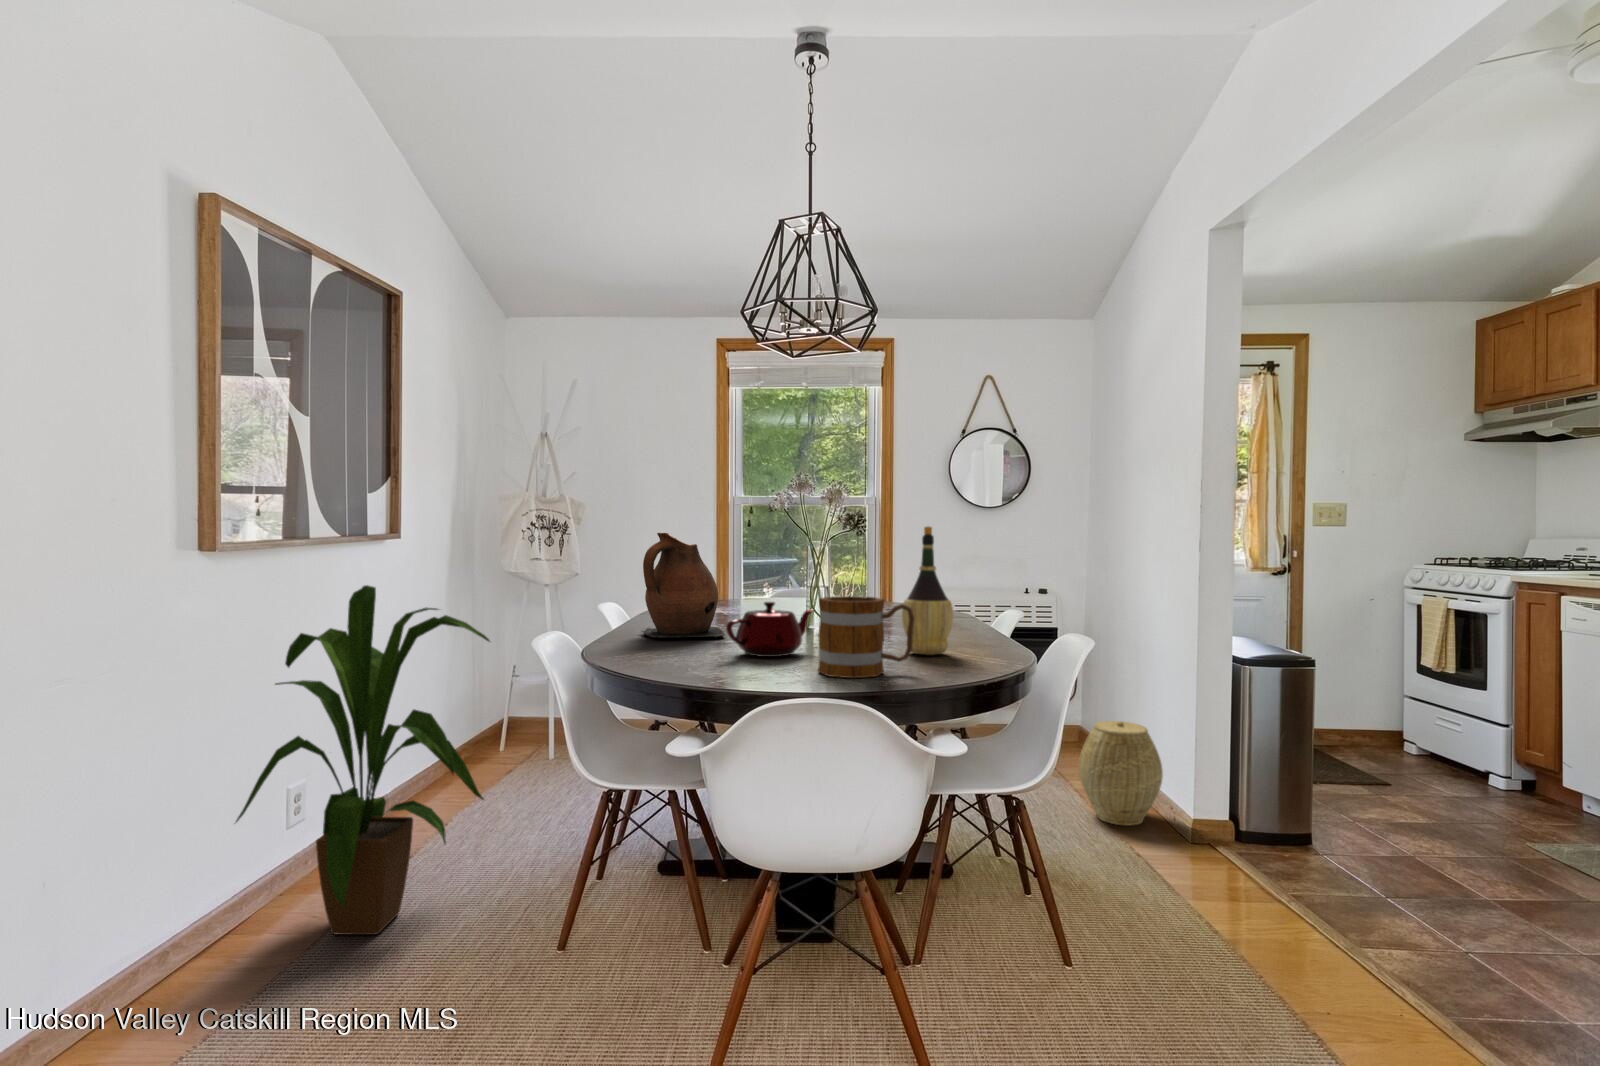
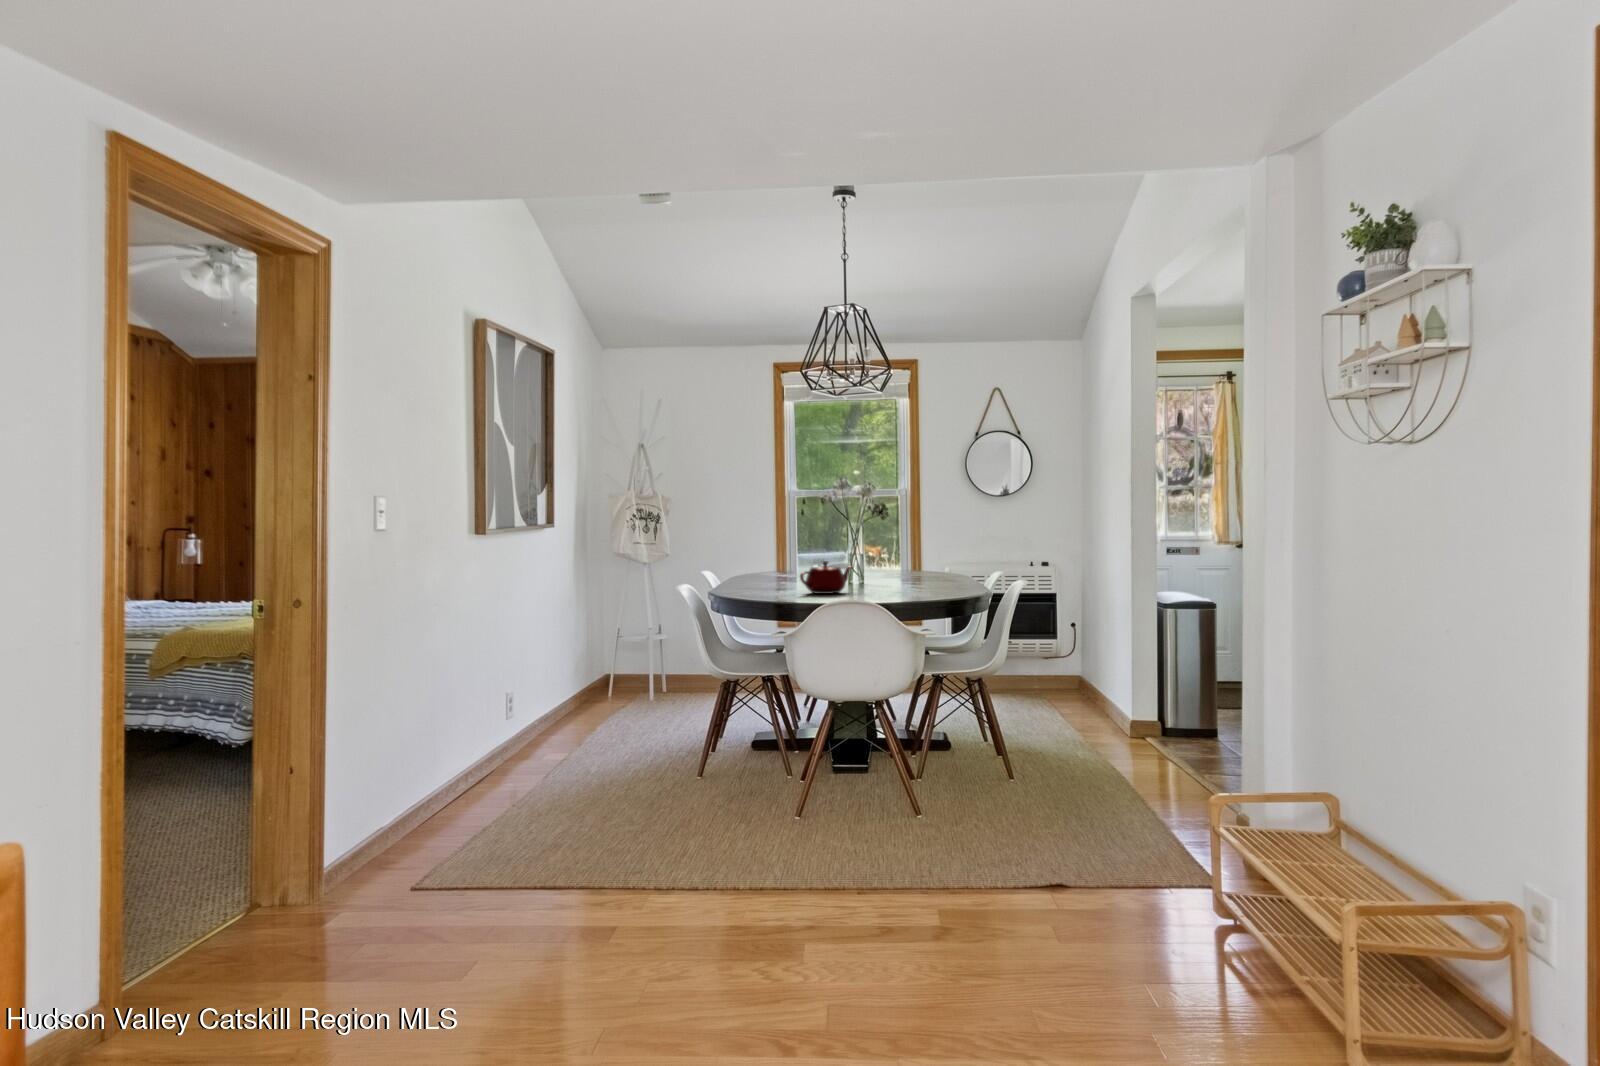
wine bottle: present [902,526,953,655] -> none [907,514,938,592]
ceramic pitcher: present [642,533,725,638] -> none [739,520,796,588]
house plant: present [236,585,489,935] -> none [503,555,648,776]
mug: present [818,596,914,678] -> none [854,555,909,600]
woven basket: present [1079,721,1163,826] -> none [1053,655,1114,730]

